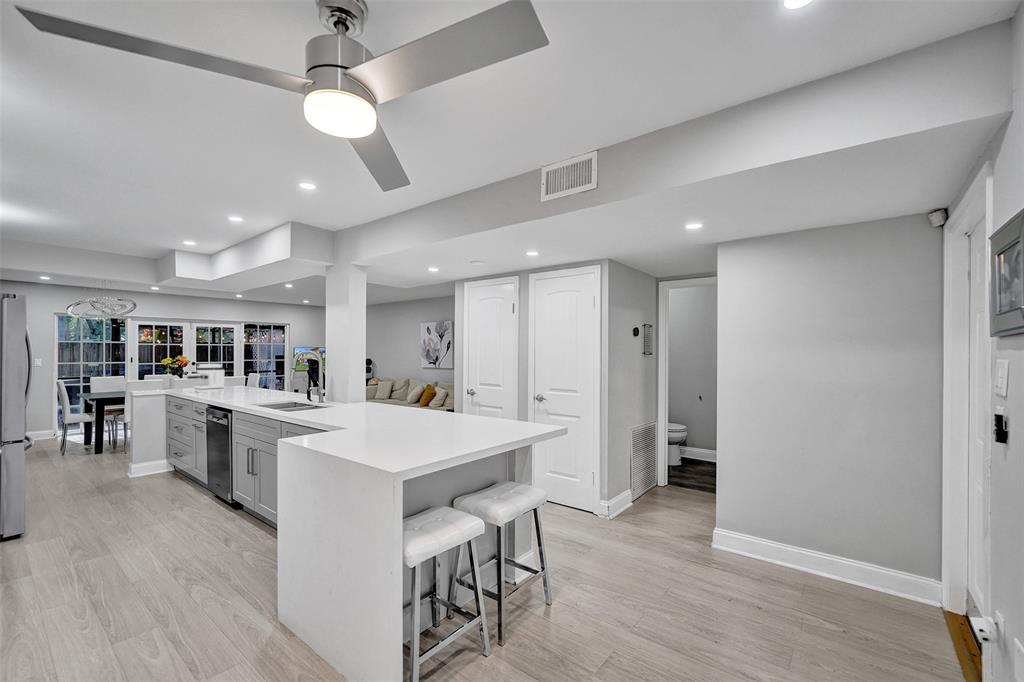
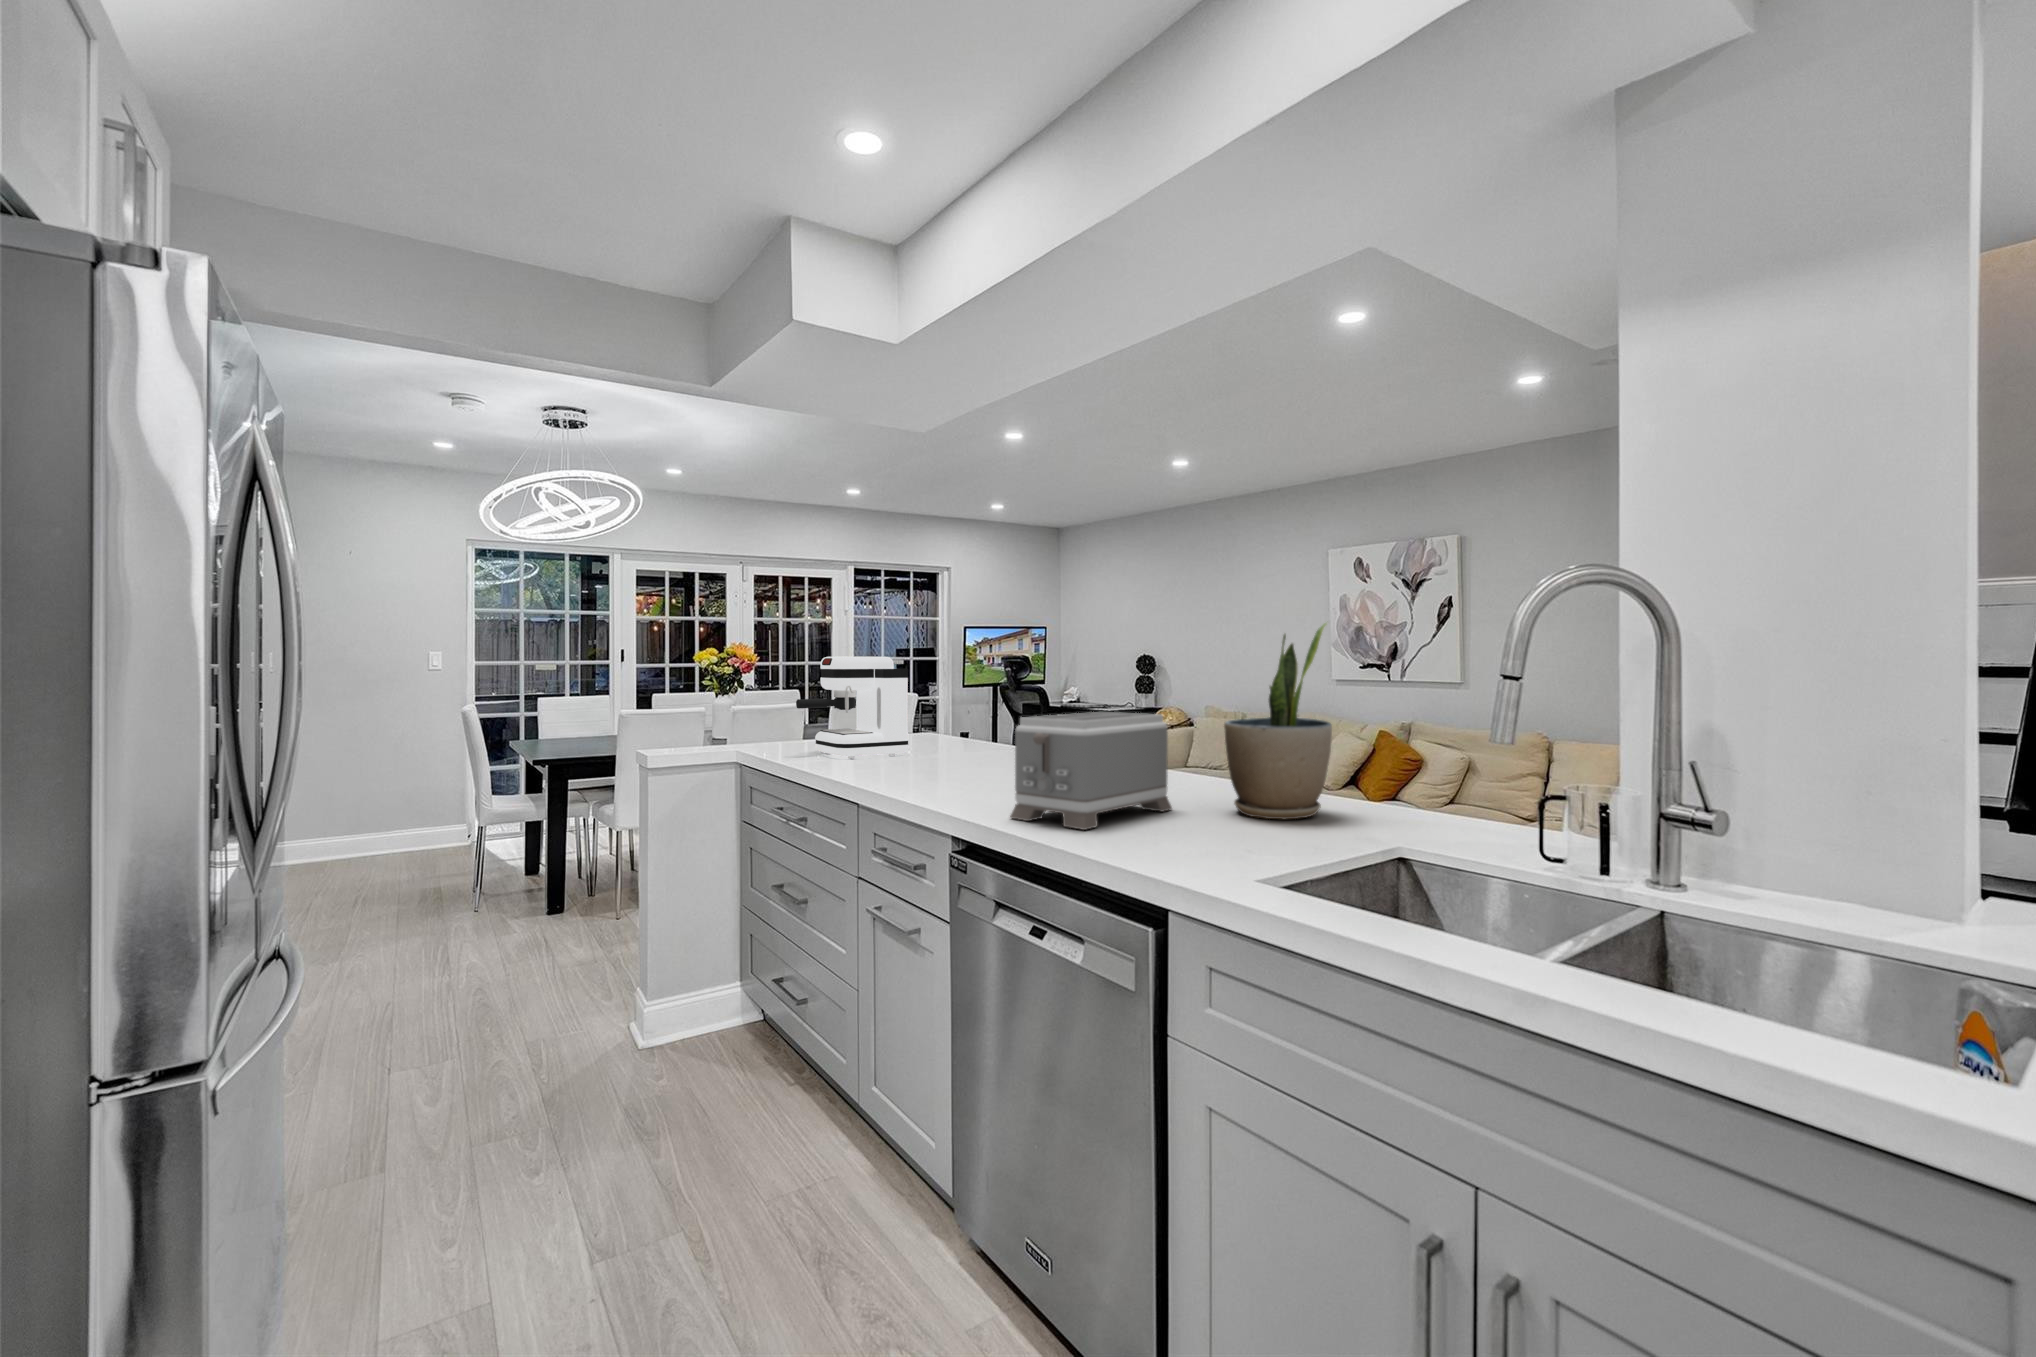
potted plant: none [278,359,302,400] -> present [1224,623,1332,819]
toaster: none [224,378,268,402] -> present [1010,712,1172,830]

